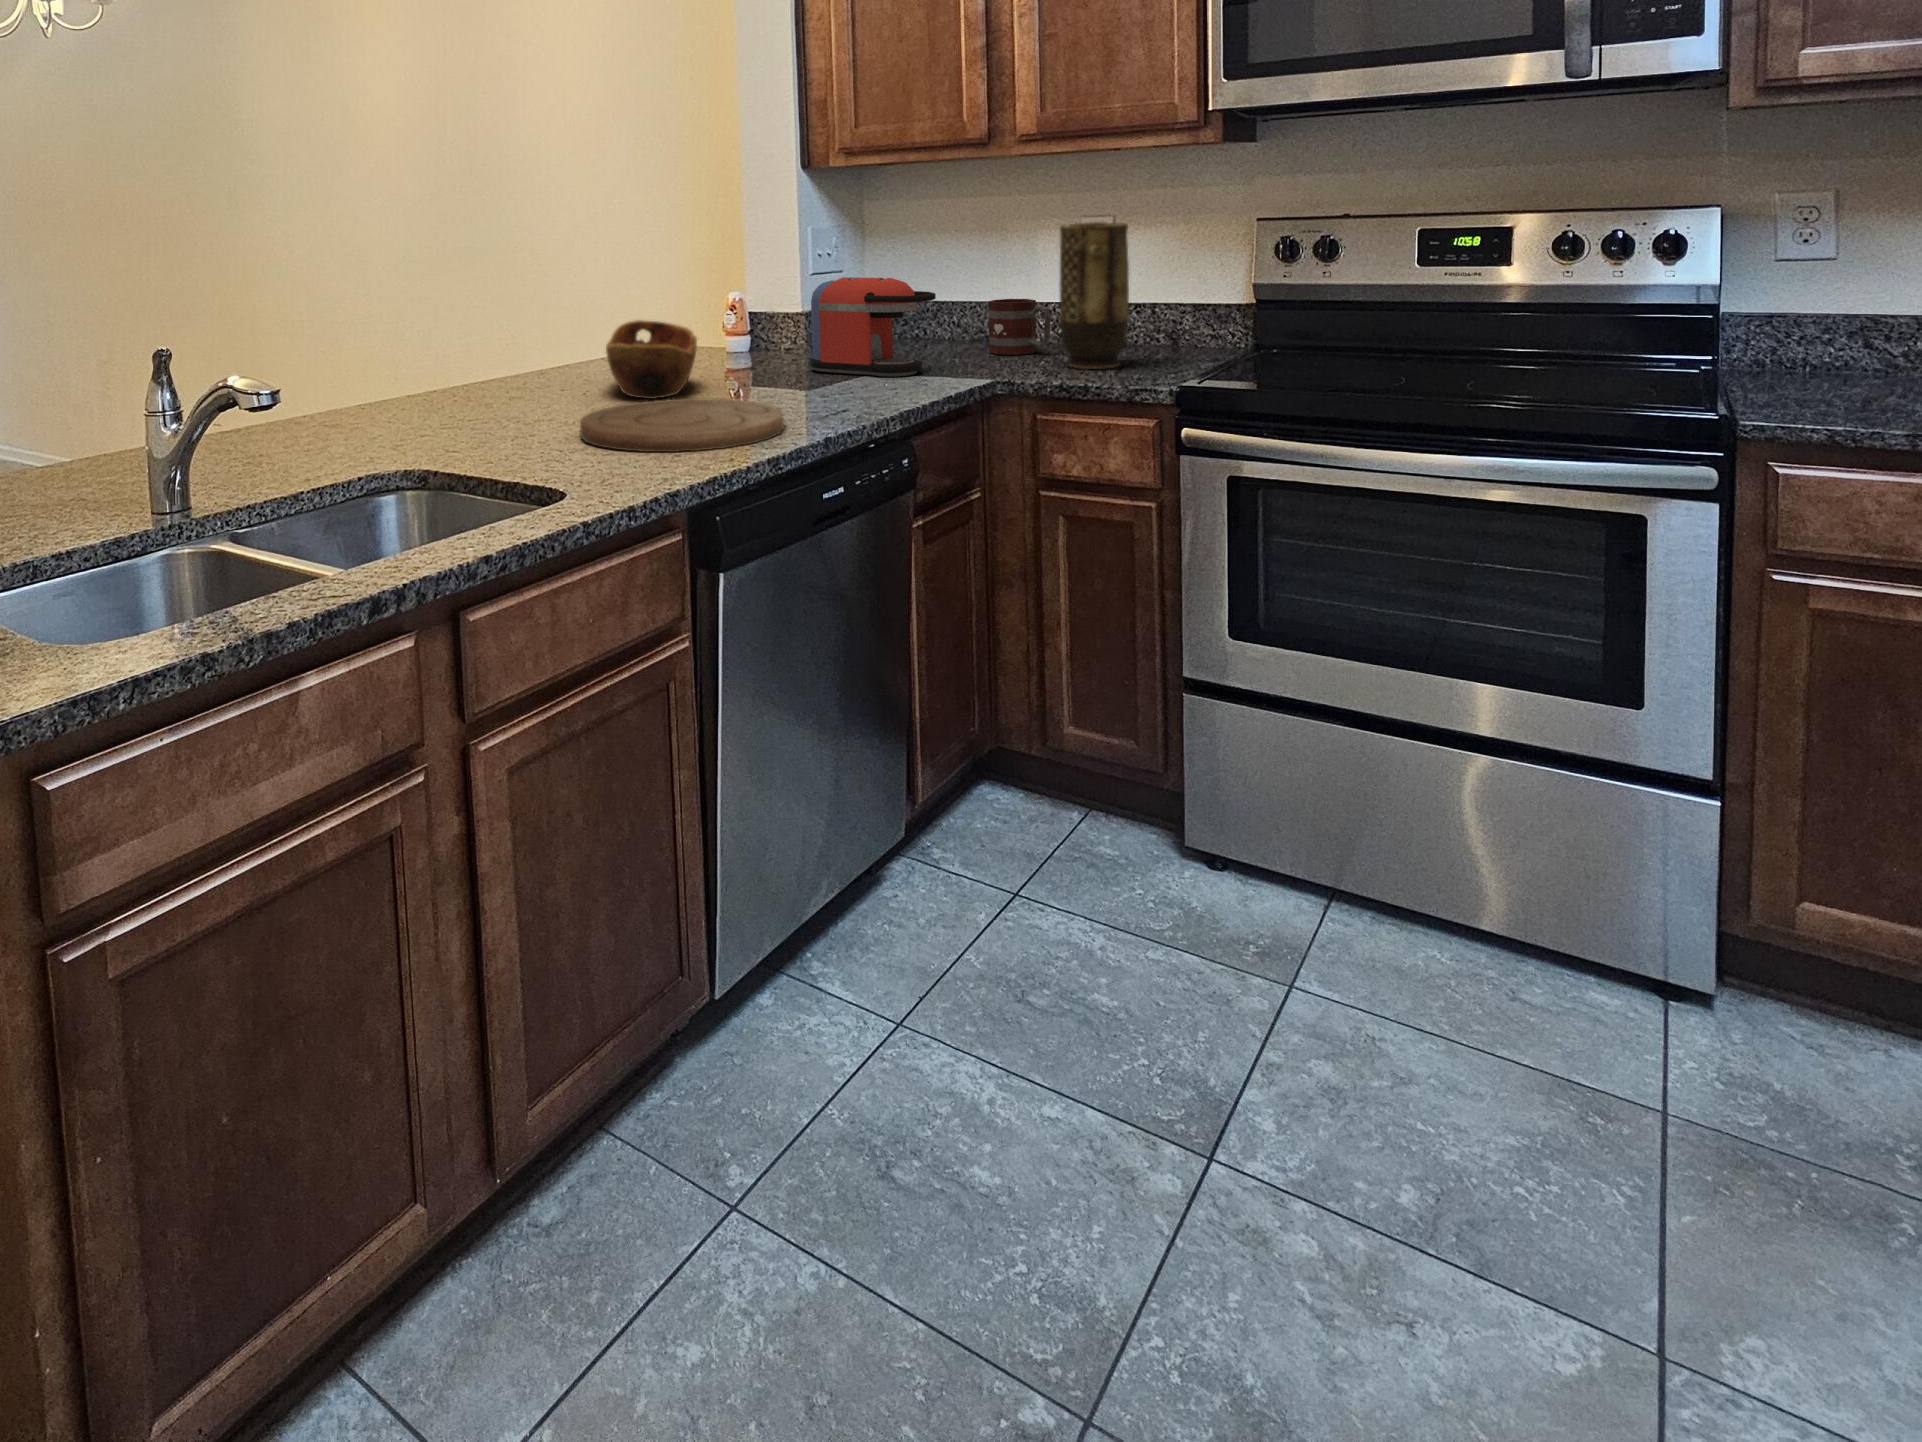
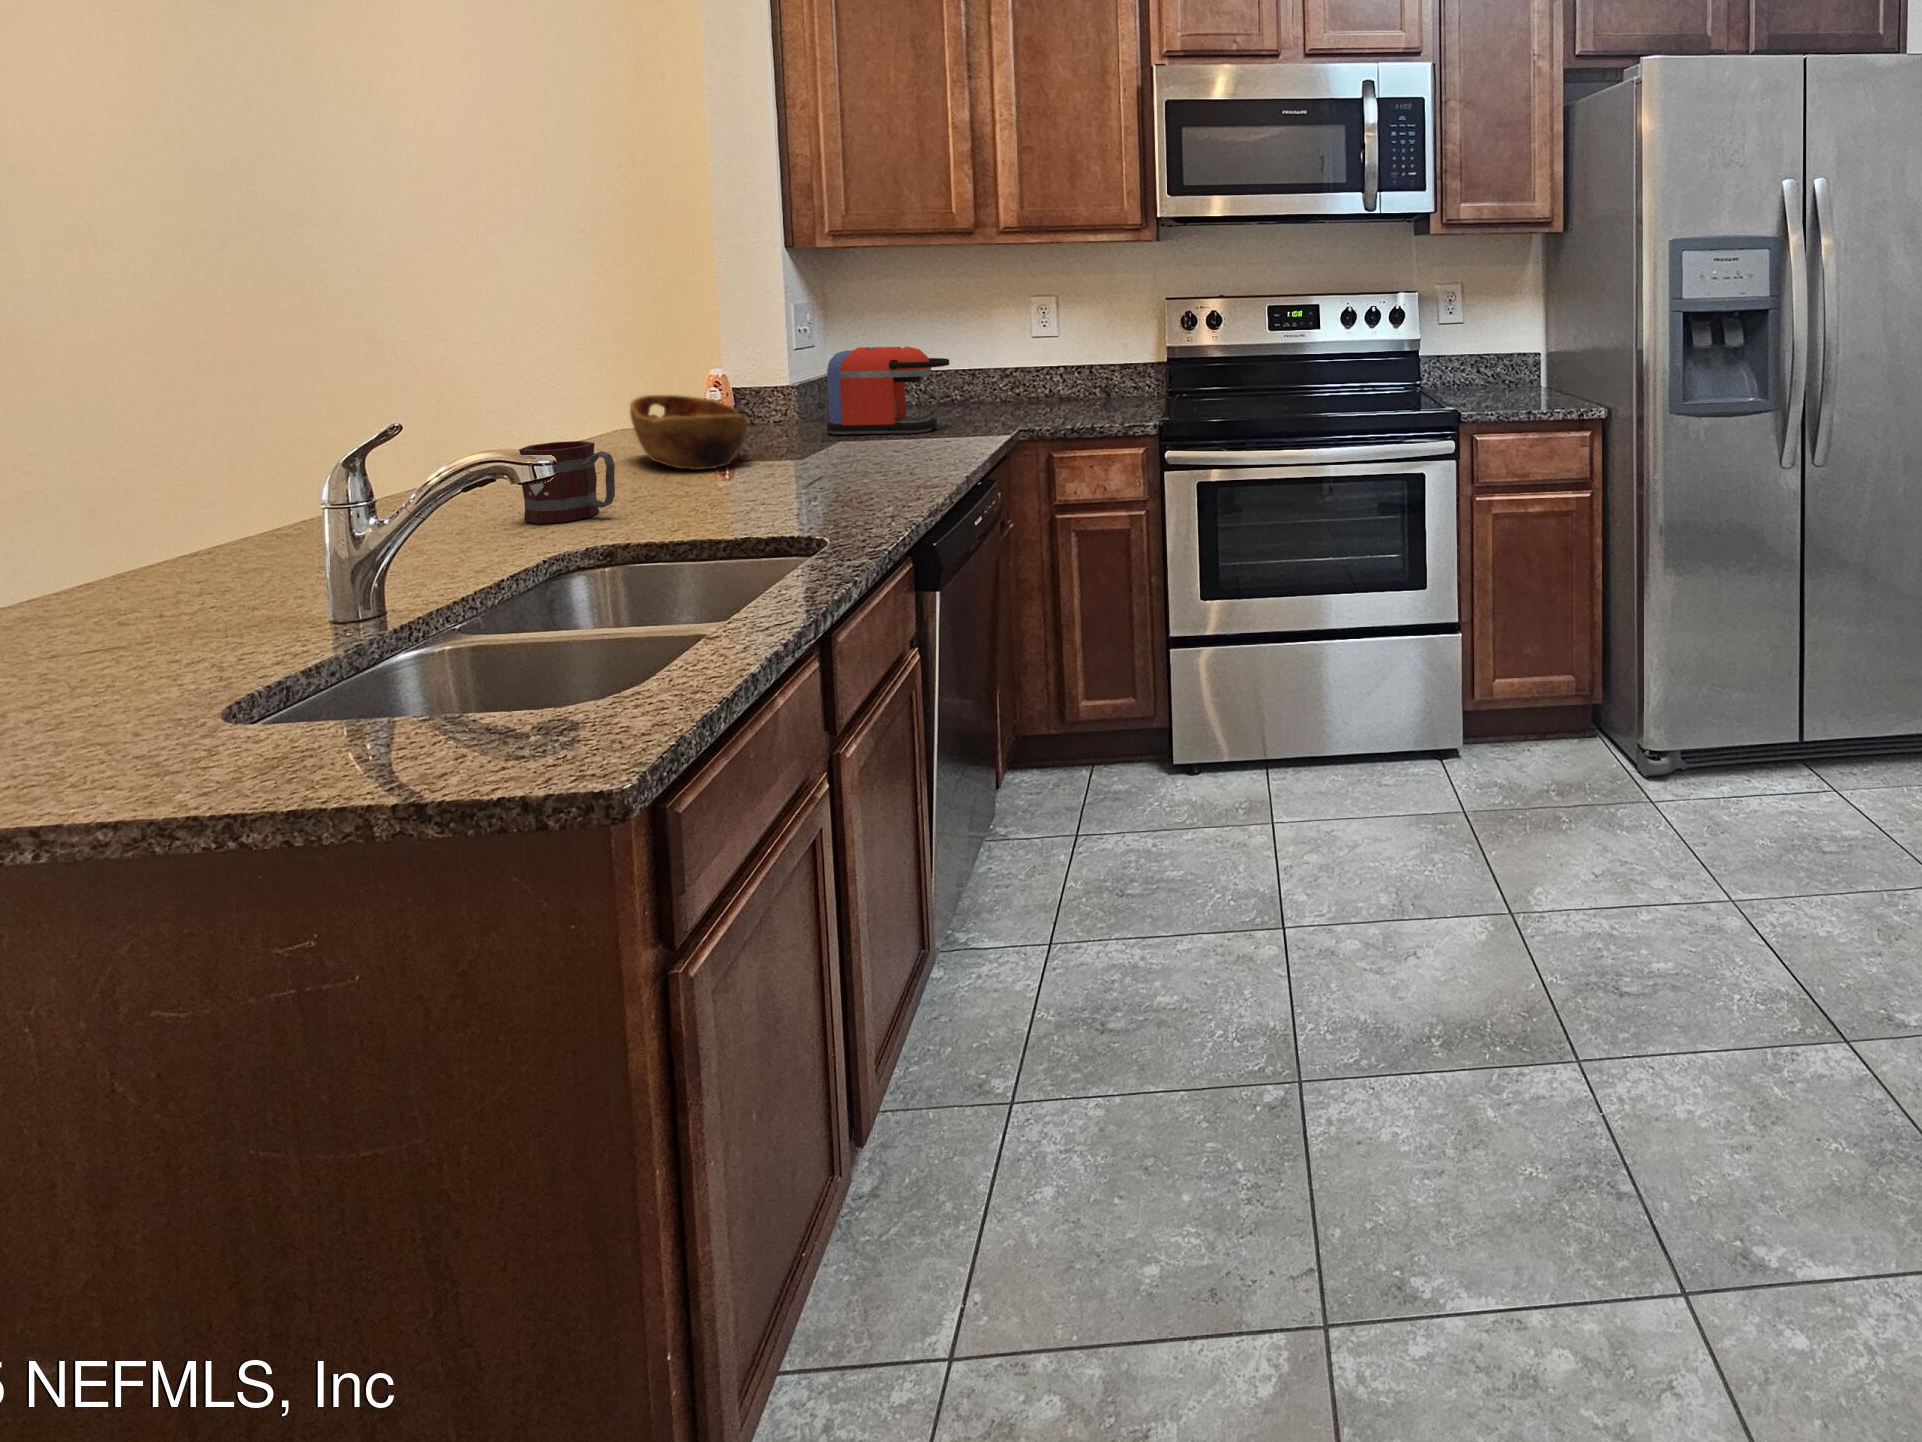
vase: present [1060,222,1129,369] -> none [1039,301,1092,416]
mug: present [988,299,1051,355] -> present [519,441,615,524]
cutting board: present [580,398,784,452] -> none [705,457,909,508]

